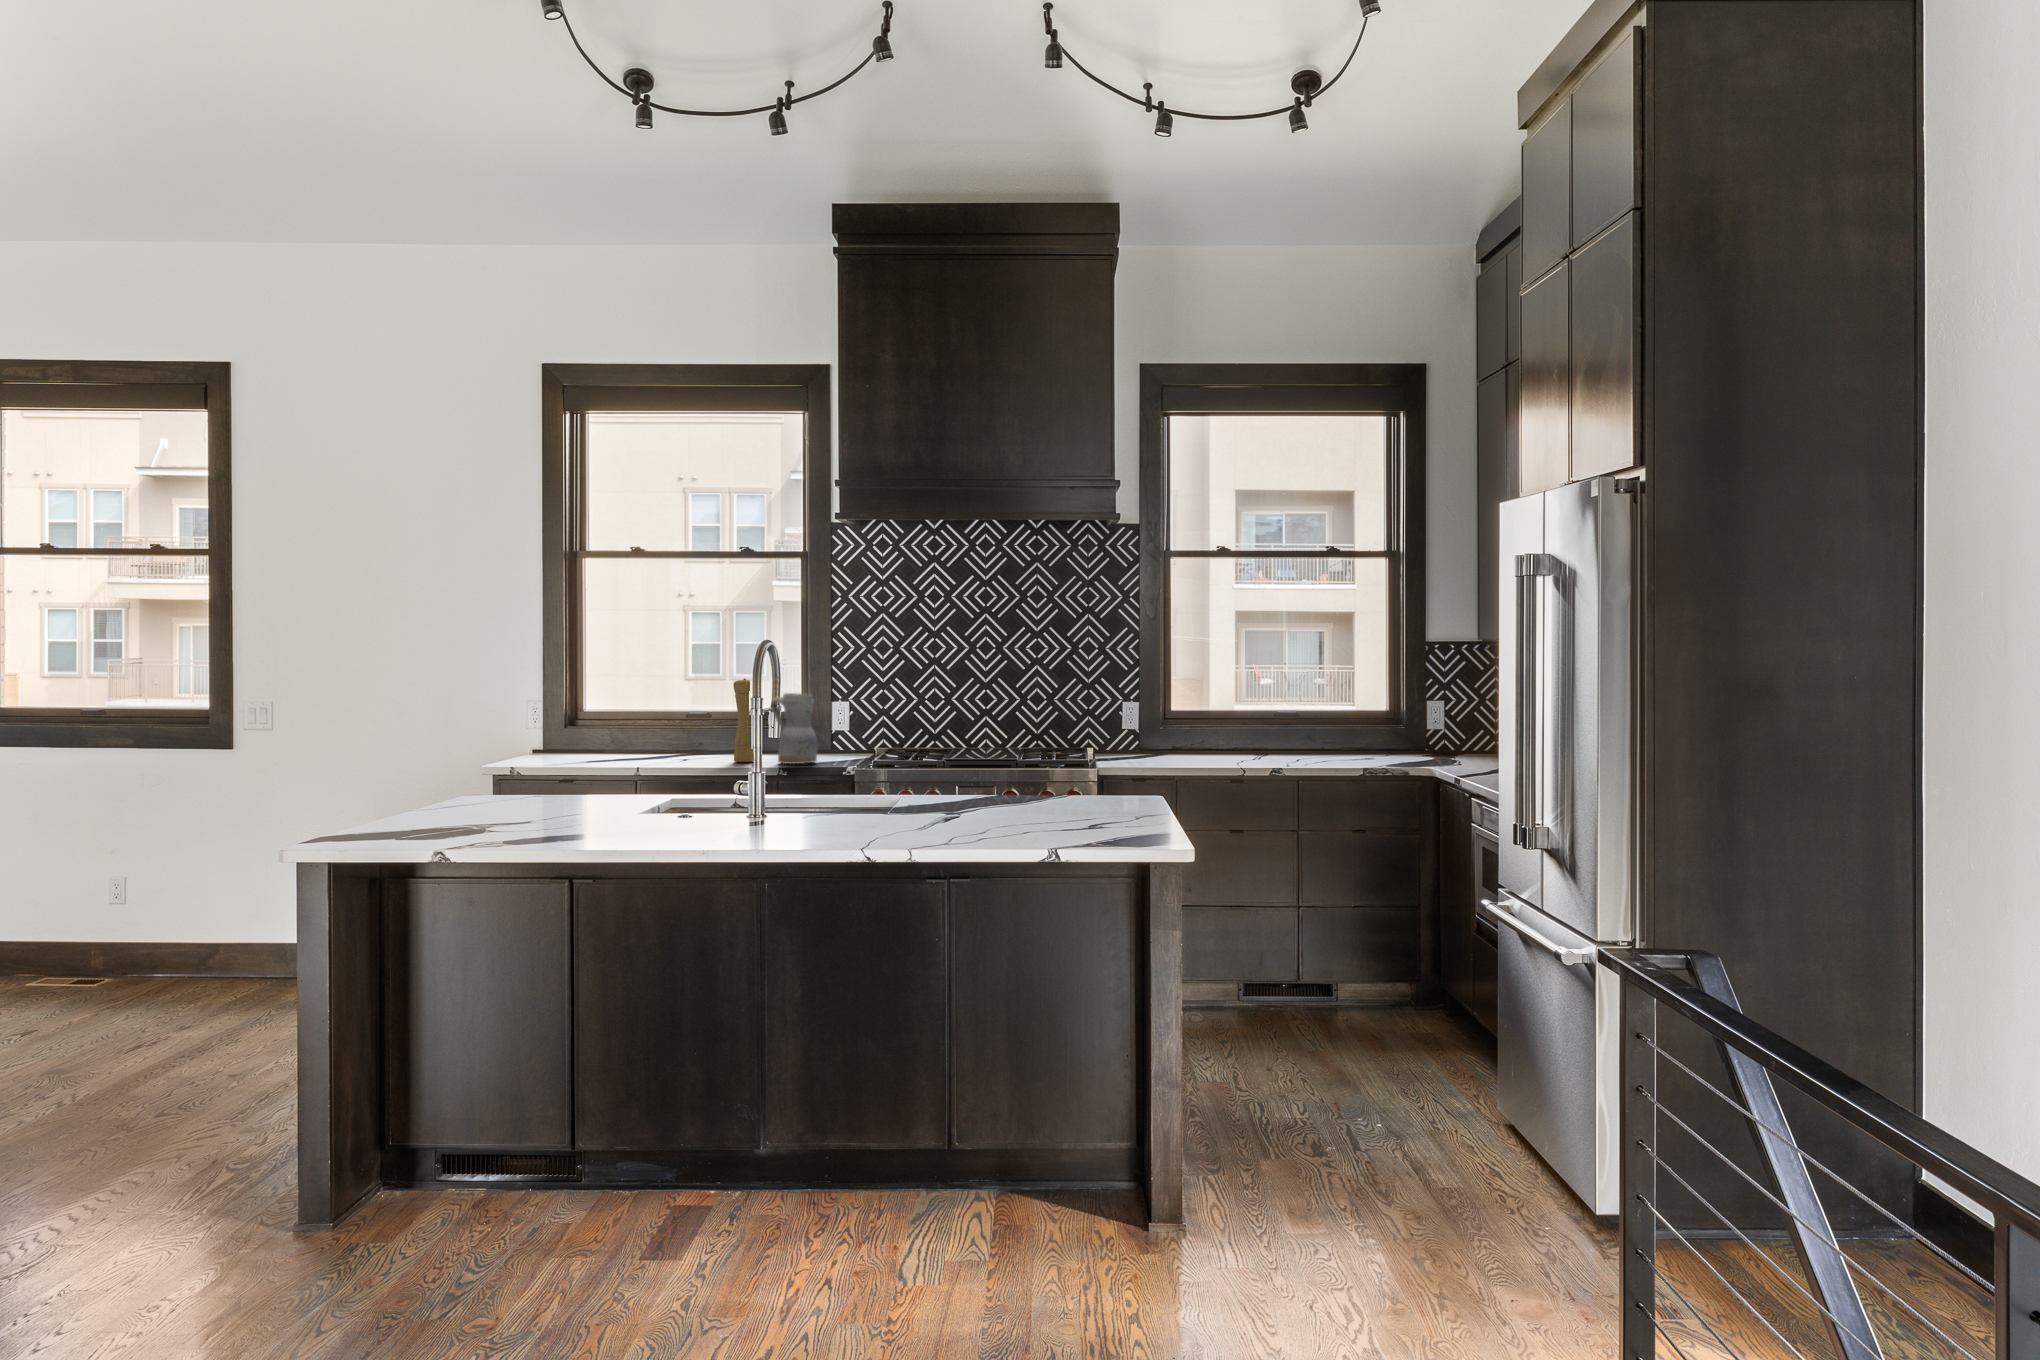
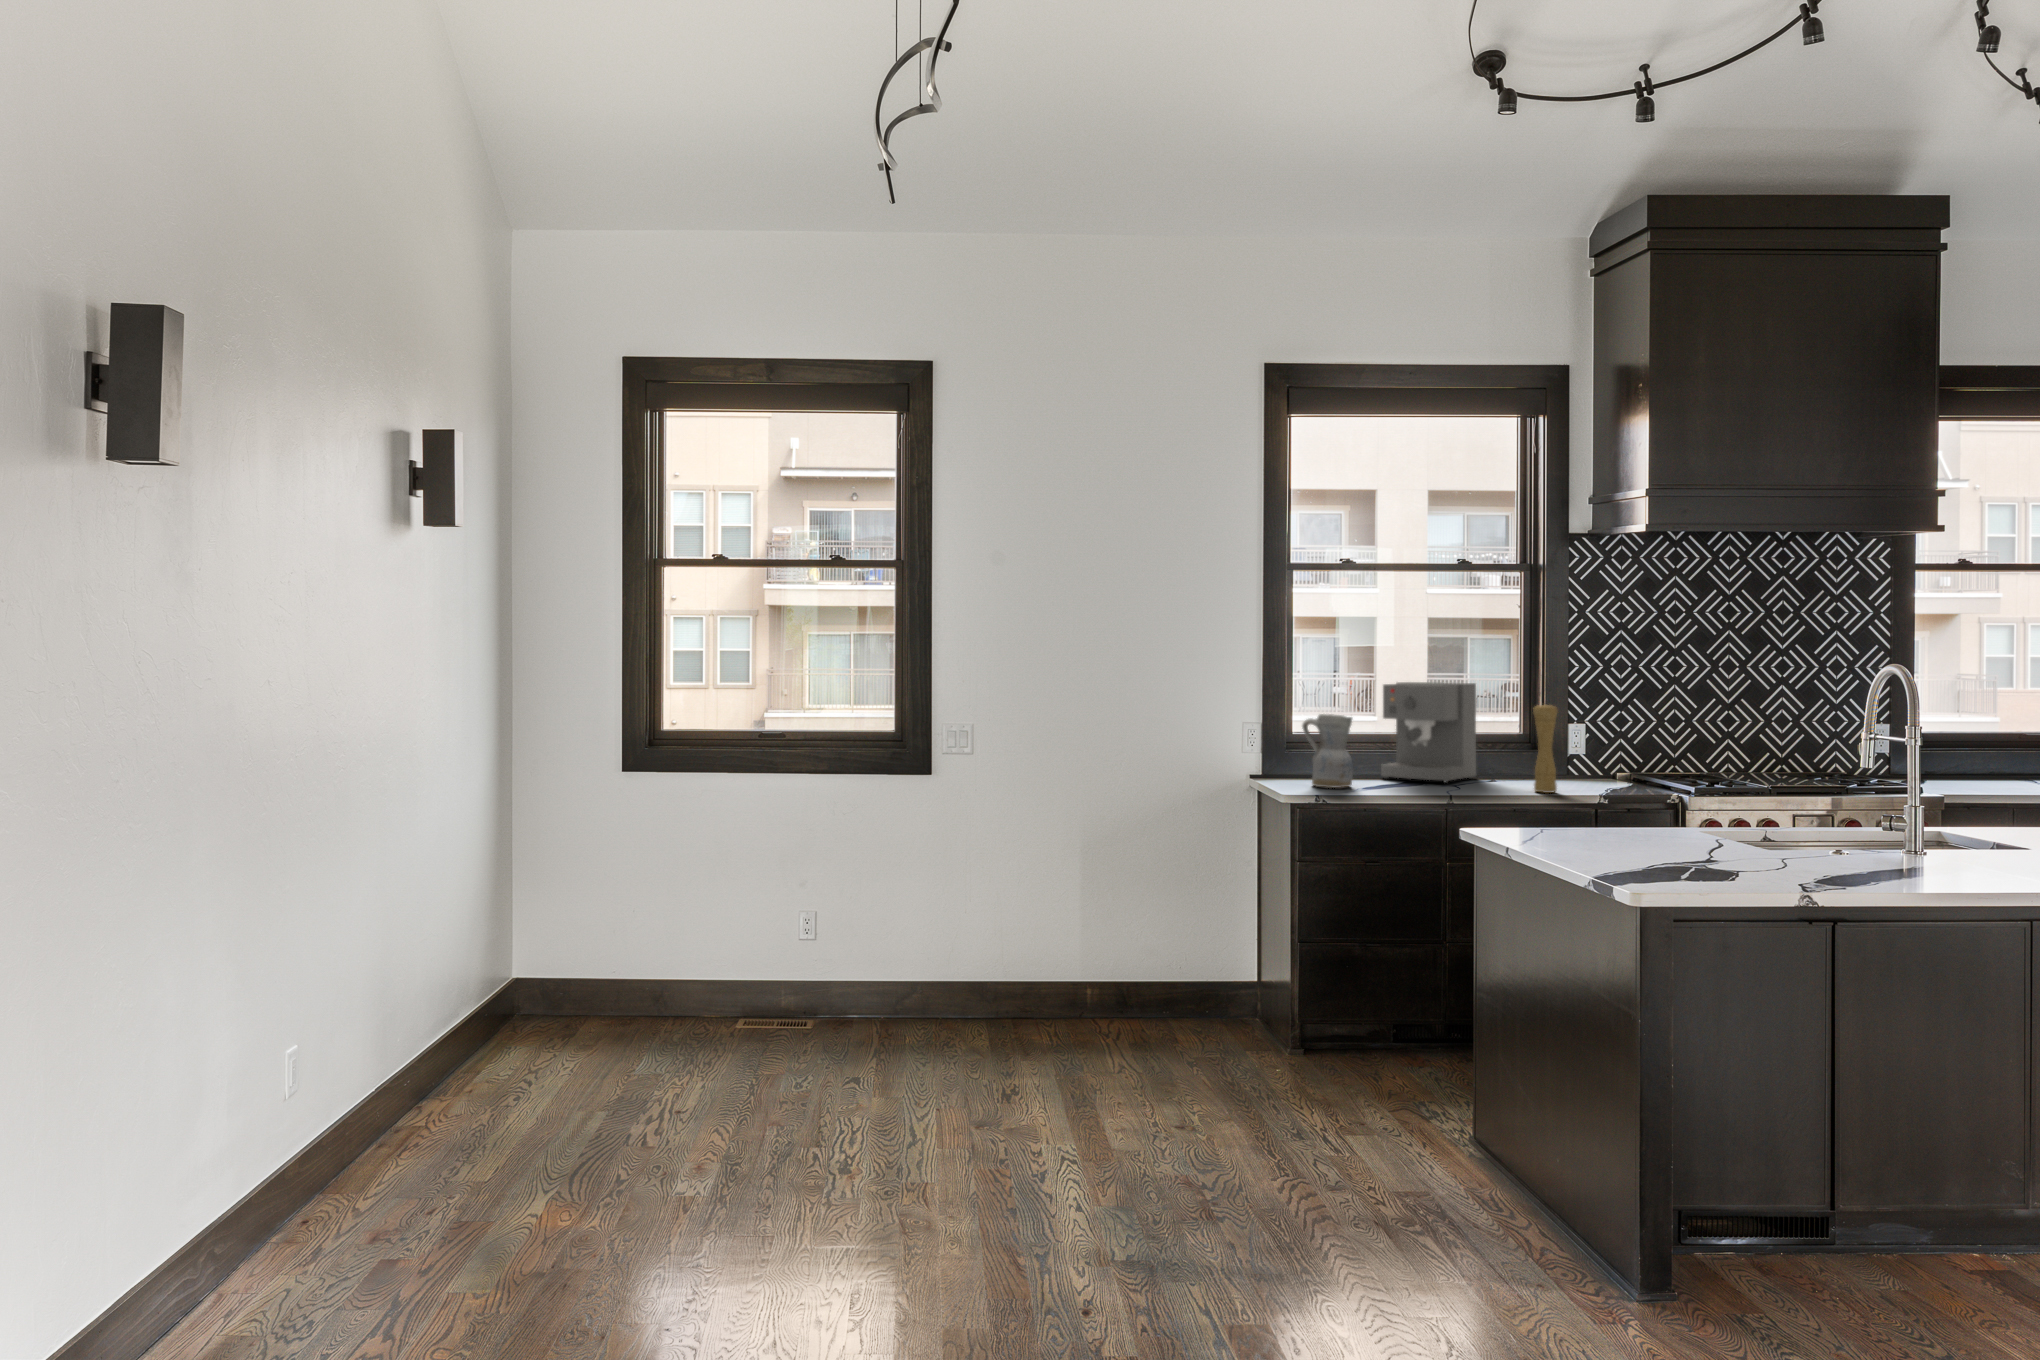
coffee maker: none [630,663,732,755] -> present [1381,682,1476,783]
ceramic pitcher: present [771,693,817,764] -> present [1302,714,1353,788]

